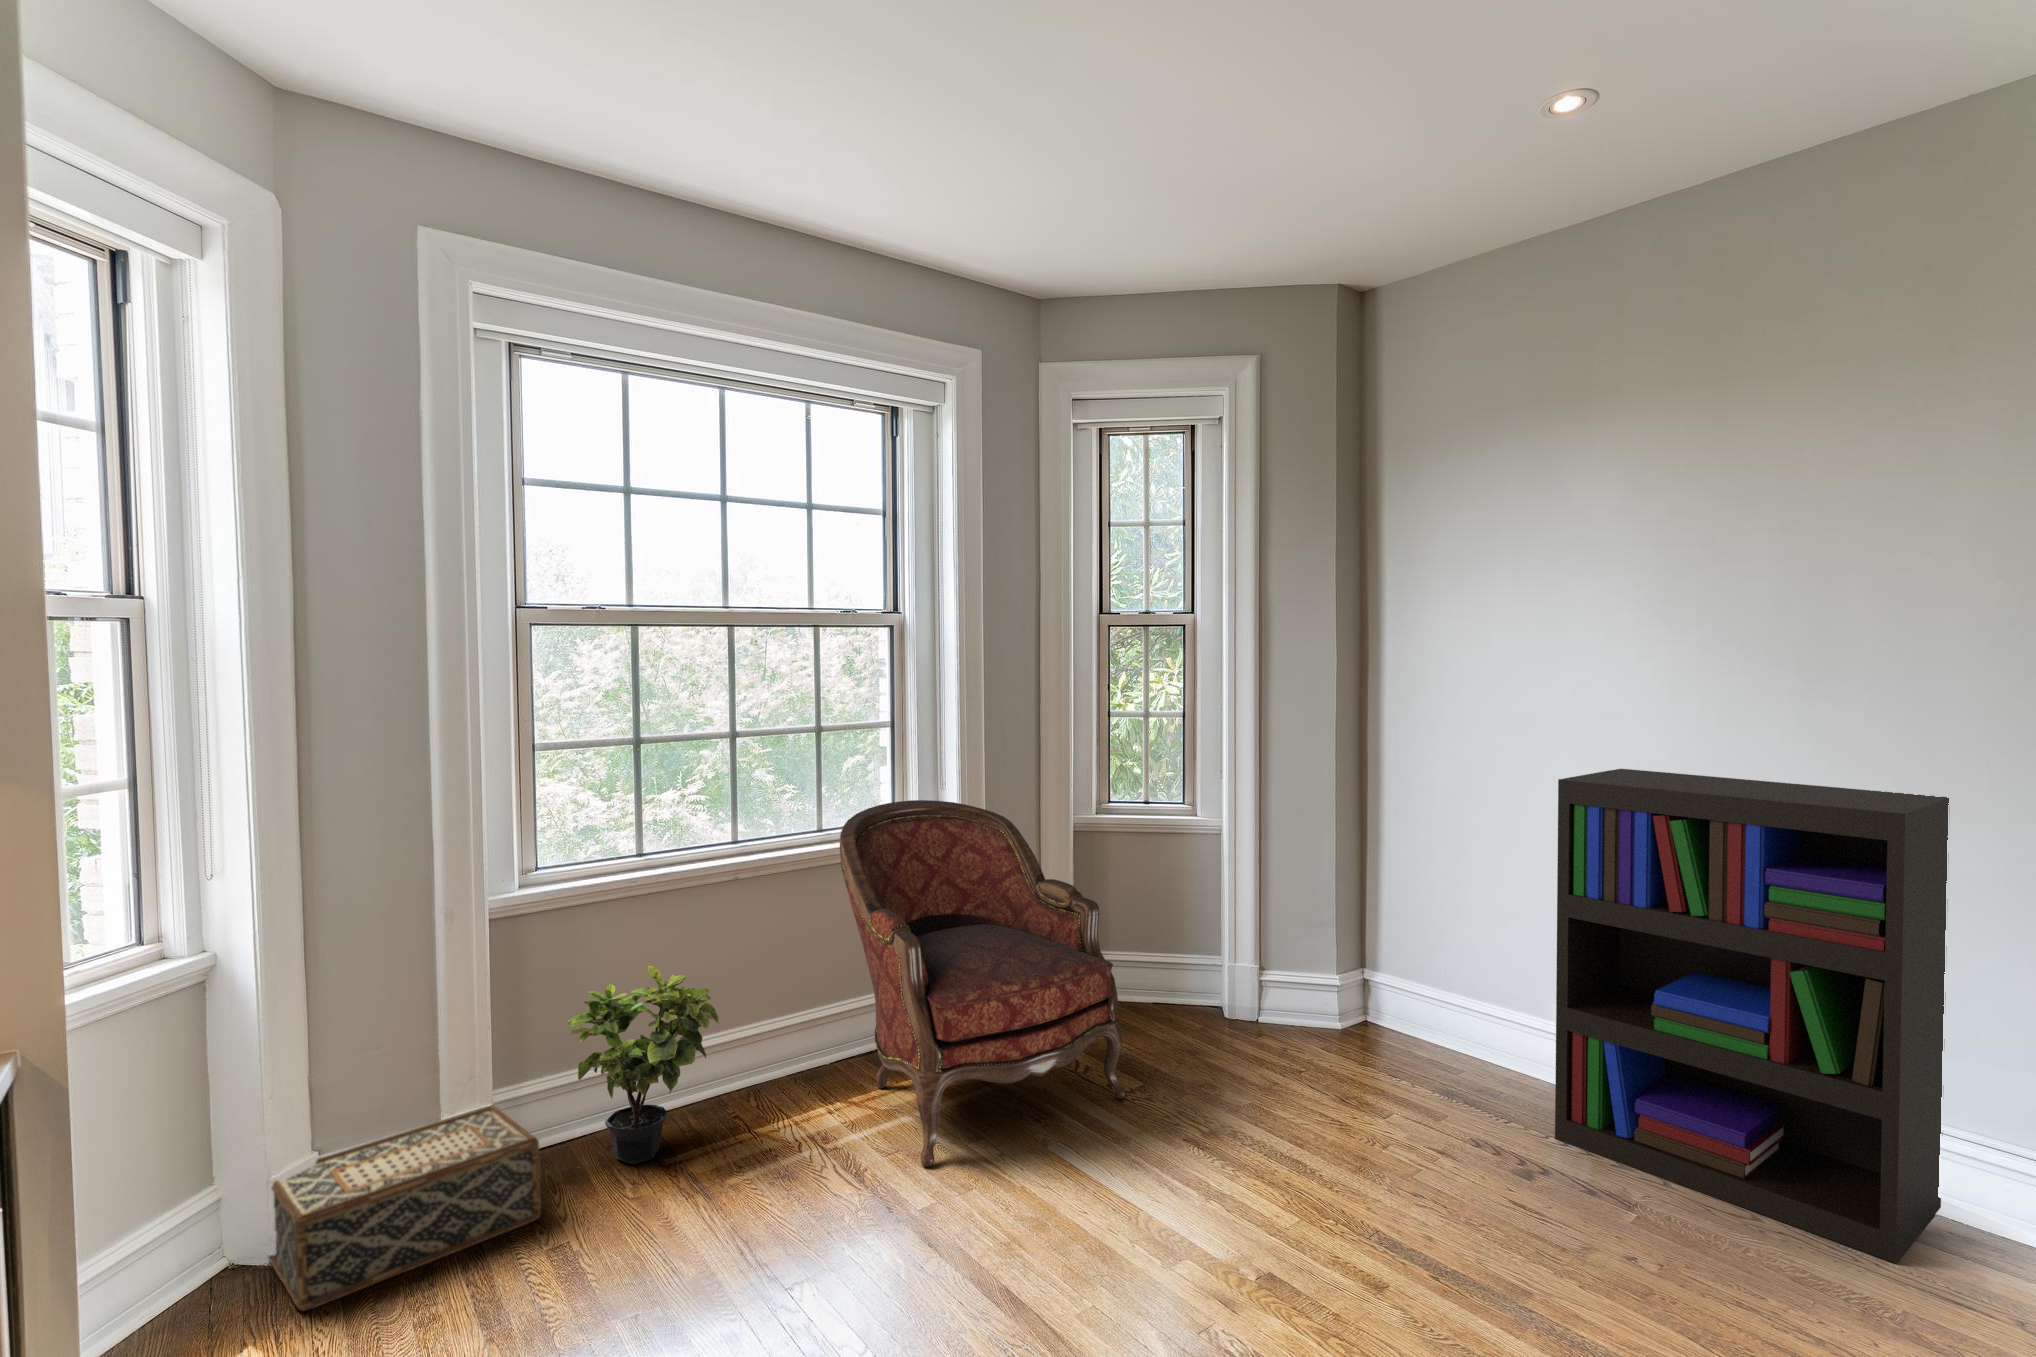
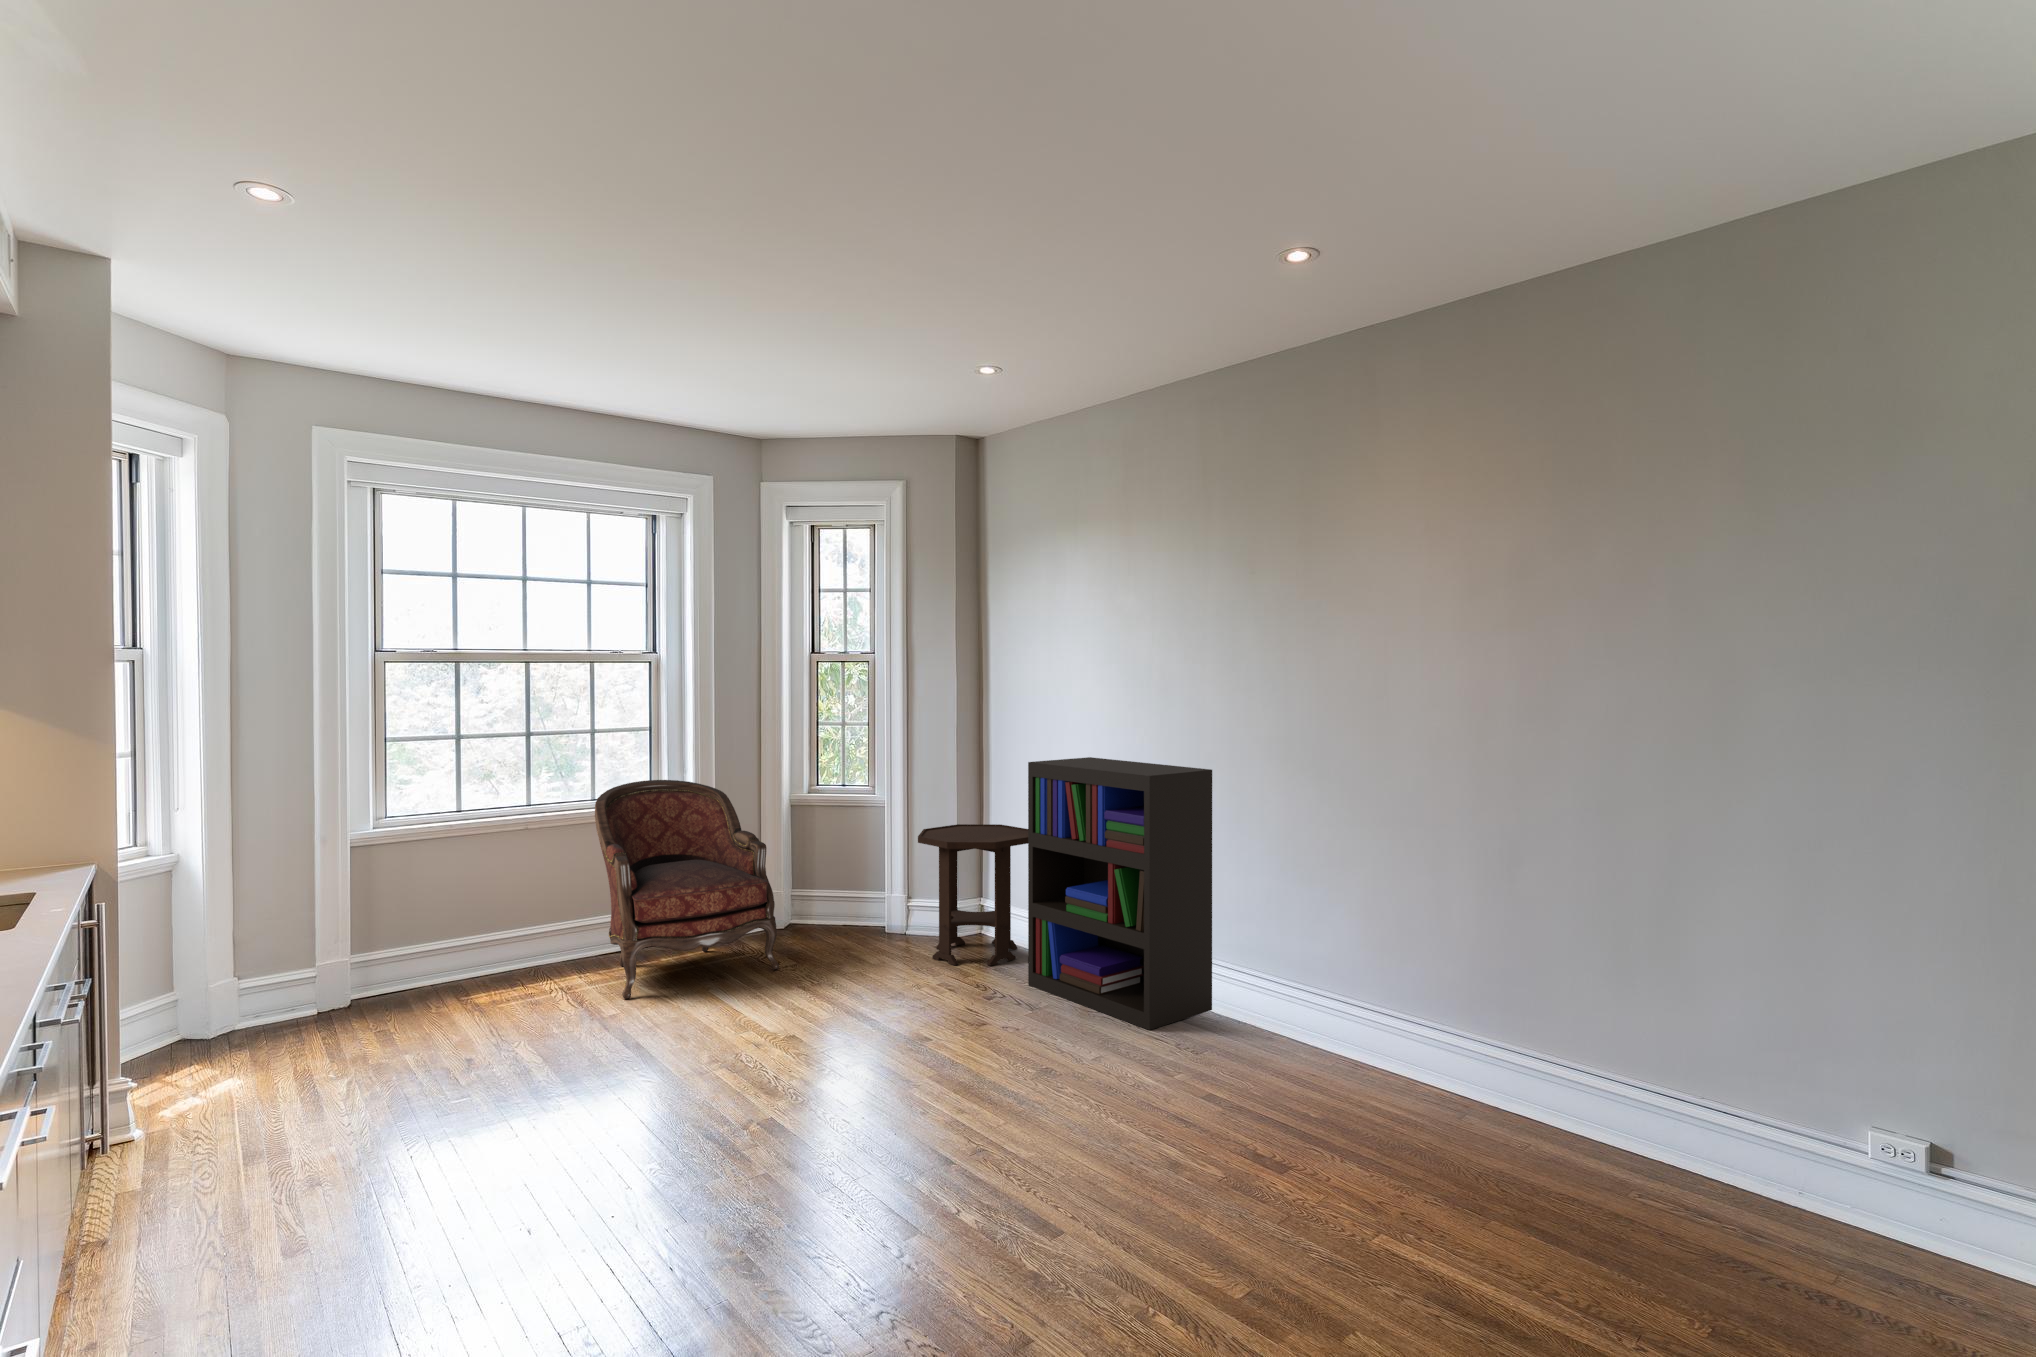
side table: none [1310,864,1503,1093] -> present [918,824,1028,966]
potted plant: present [567,966,718,1164] -> none [401,878,501,999]
woven basket: present [268,1105,541,1311] -> none [205,959,376,1054]

